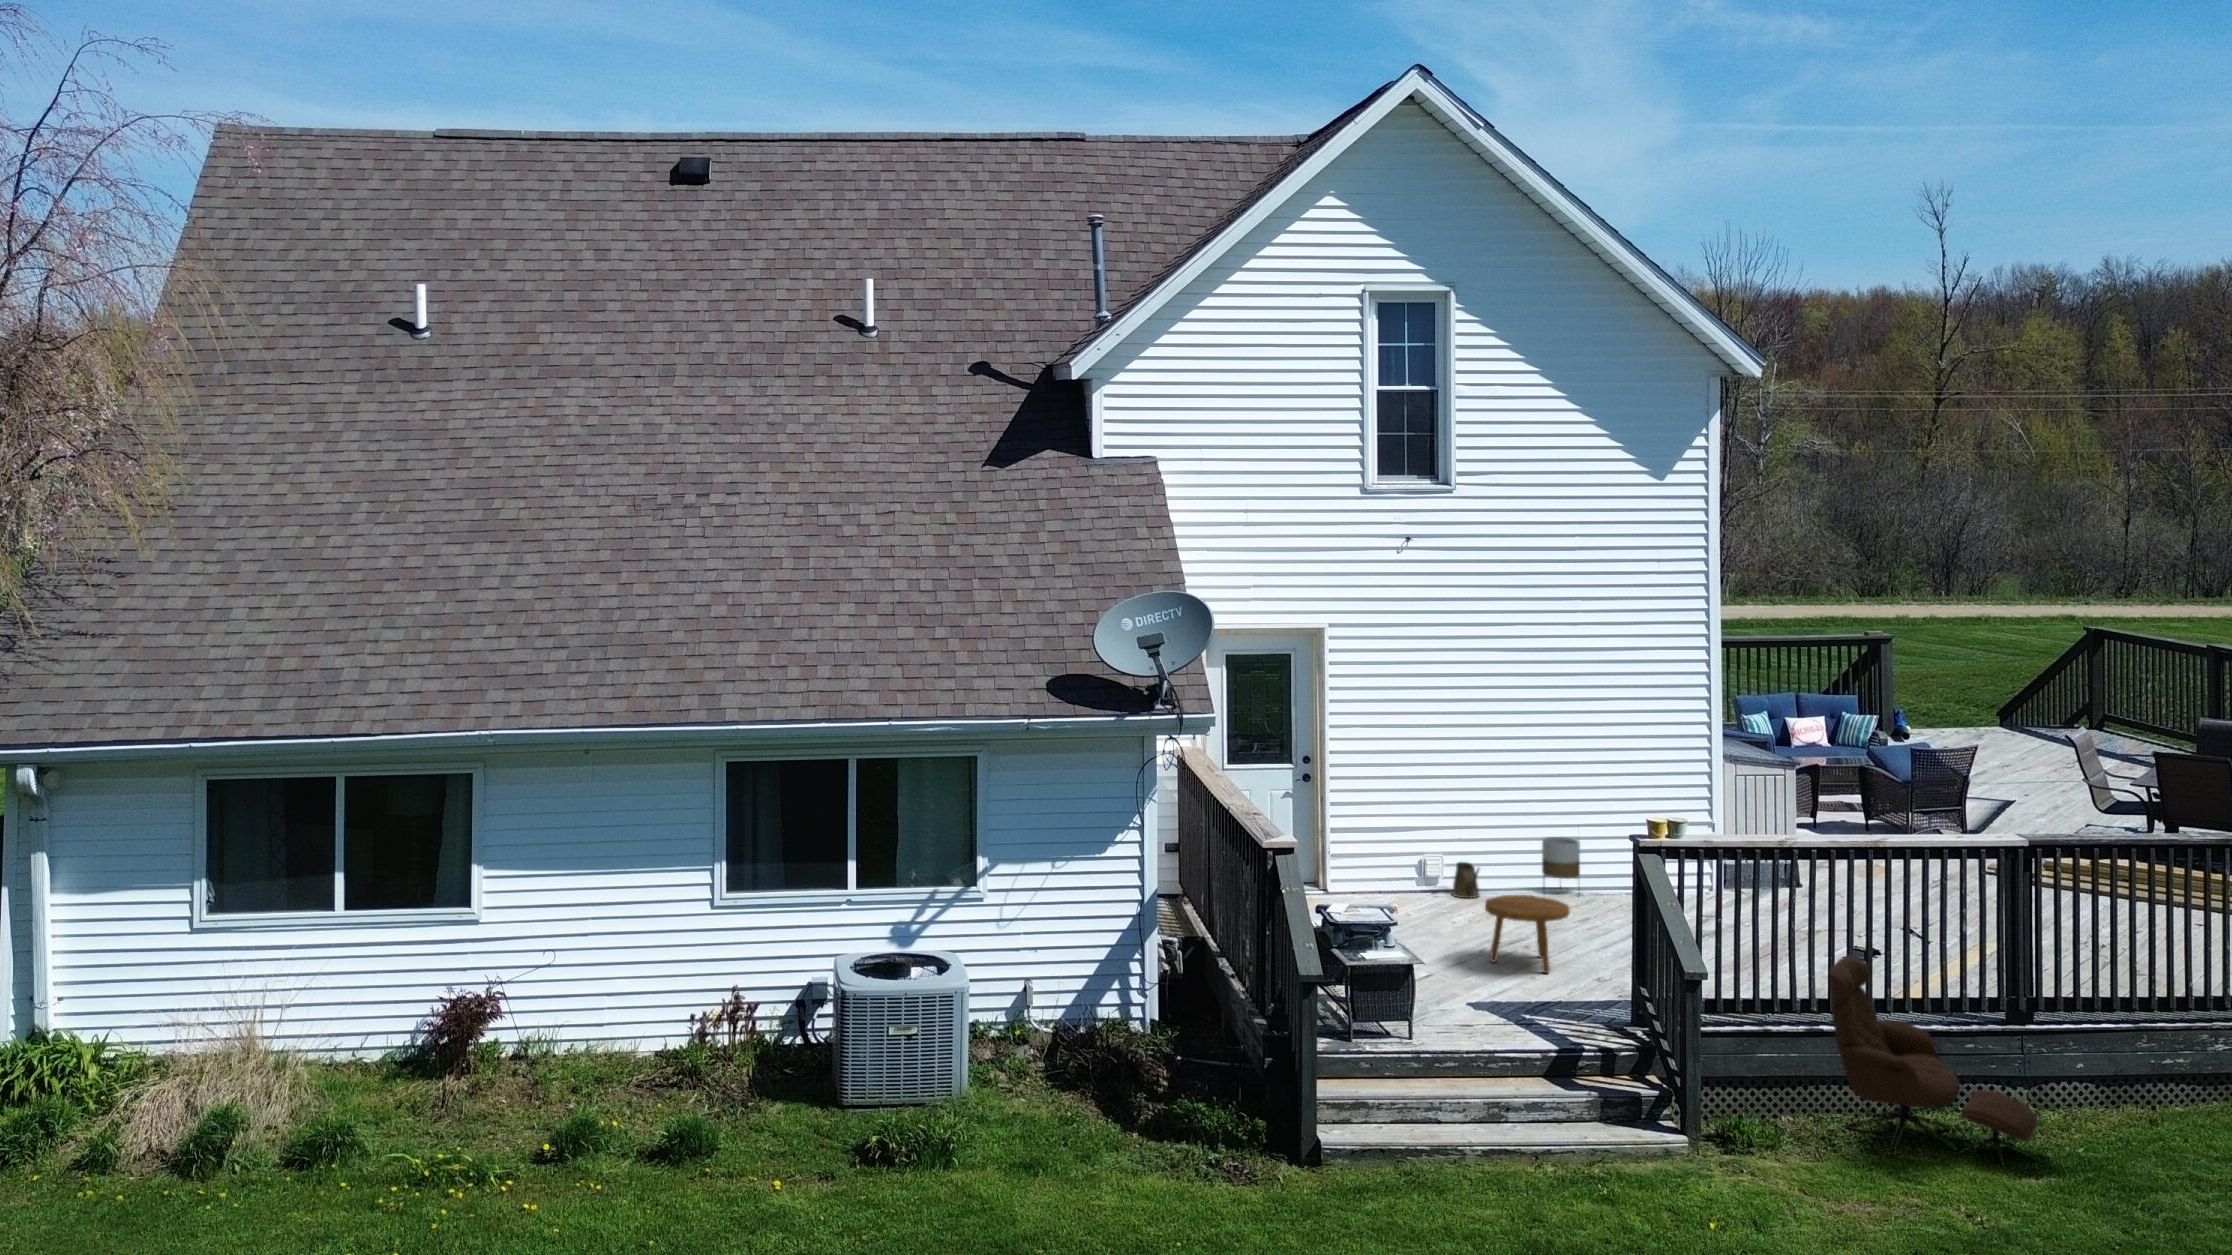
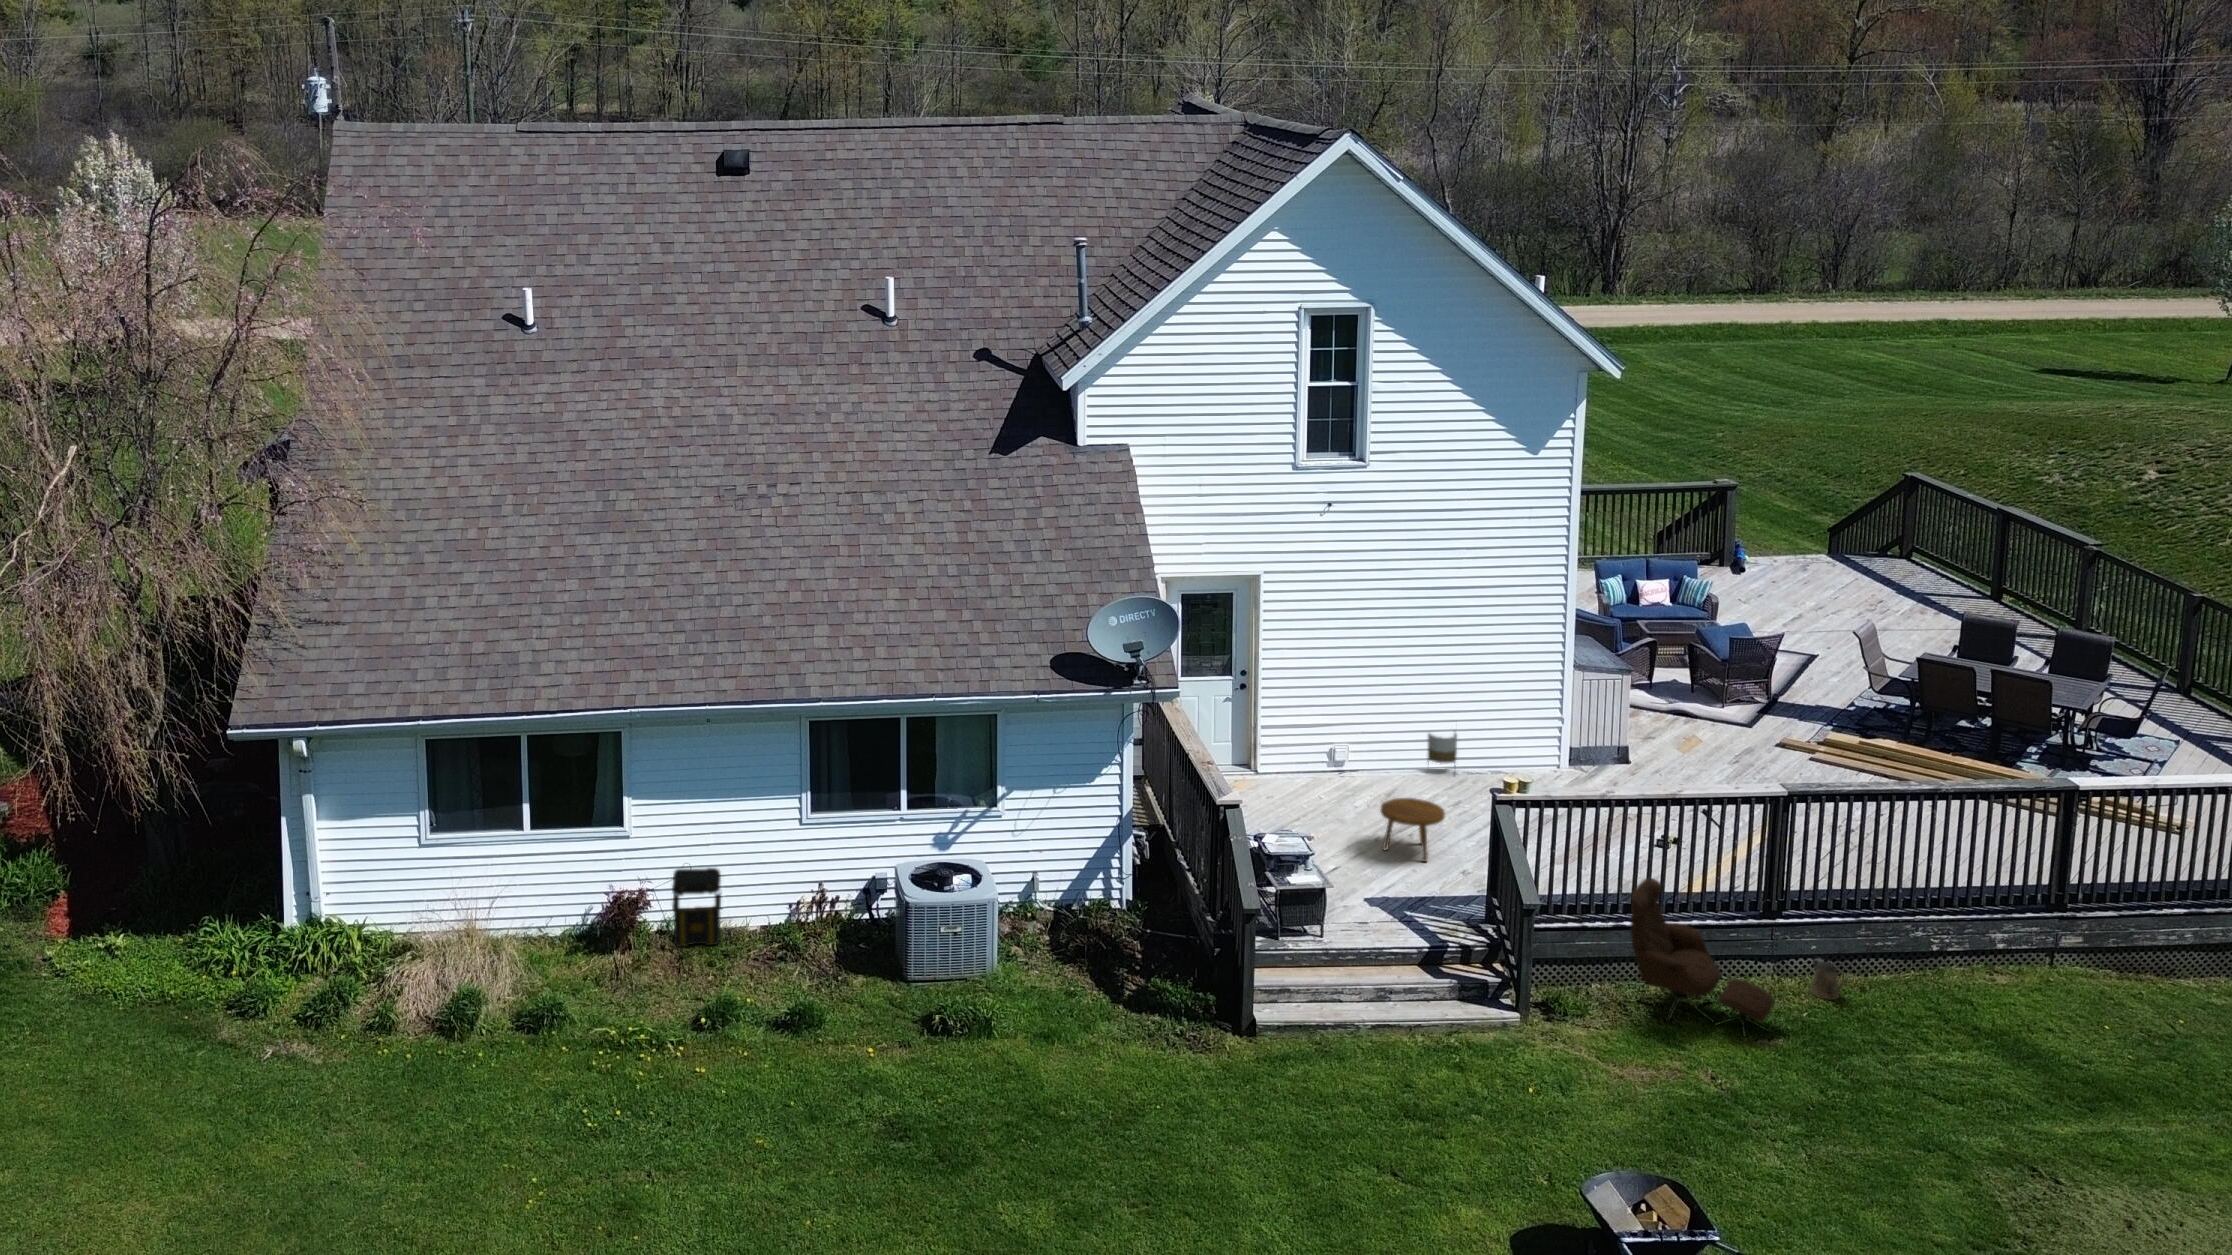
watering can: present [1452,862,1479,898] -> present [1810,959,1850,1000]
toolbox: none [527,964,599,1072] -> present [672,867,721,947]

